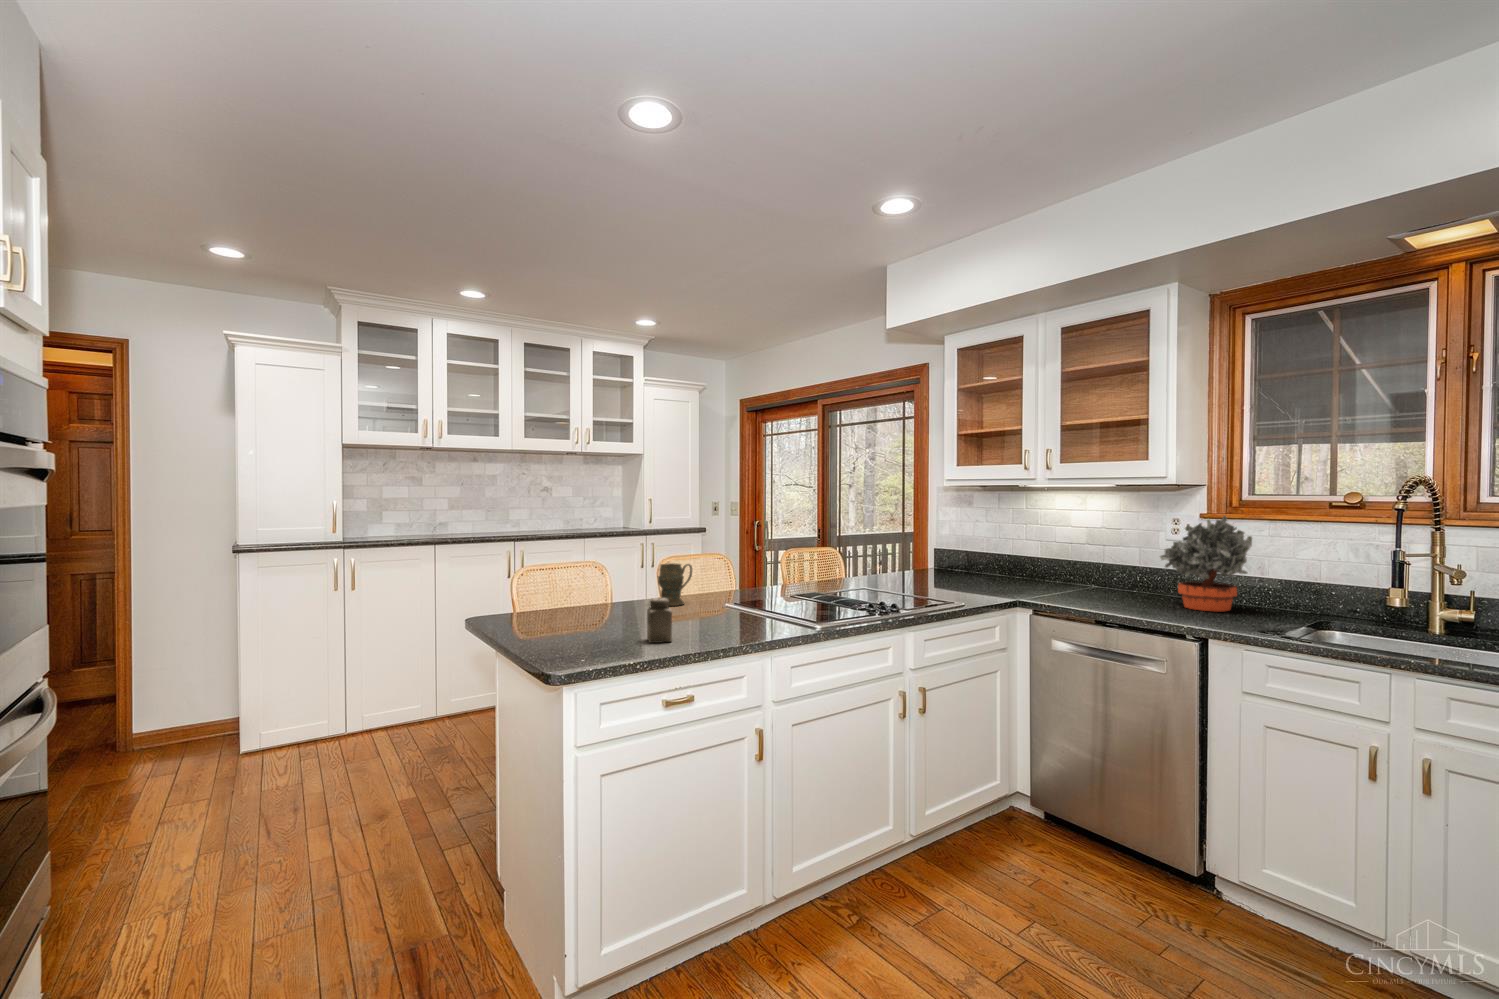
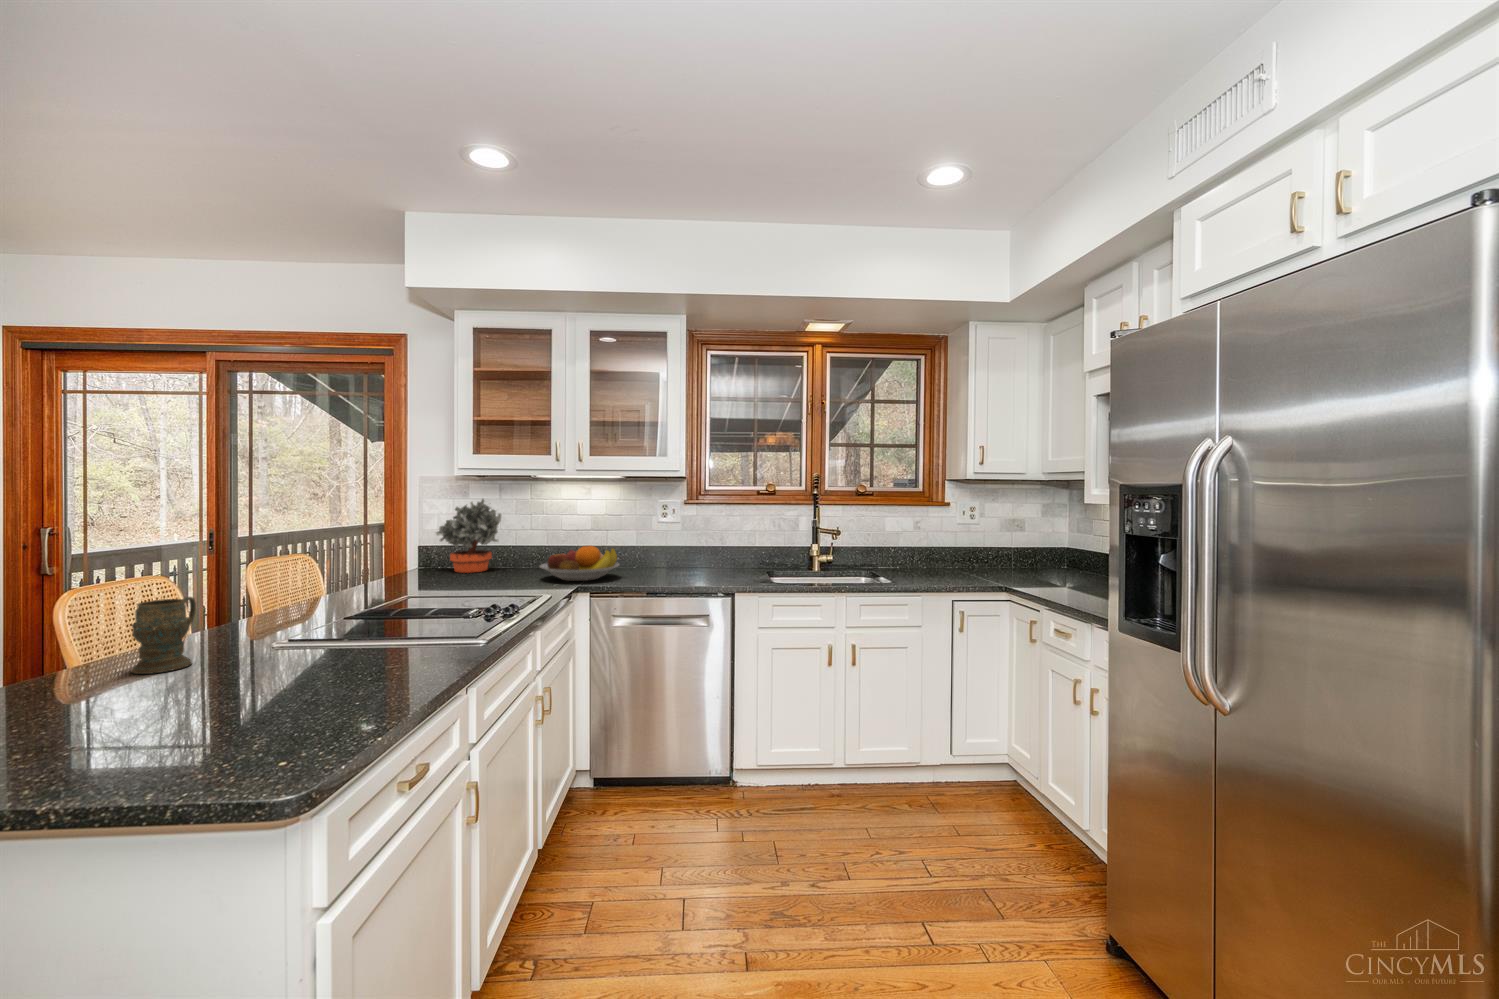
potted plant: present [1160,516,1252,612] -> present [436,499,501,573]
fruit bowl: none [993,561,1084,598] -> present [540,546,619,581]
salt shaker: present [647,598,672,643] -> none [287,653,344,729]

